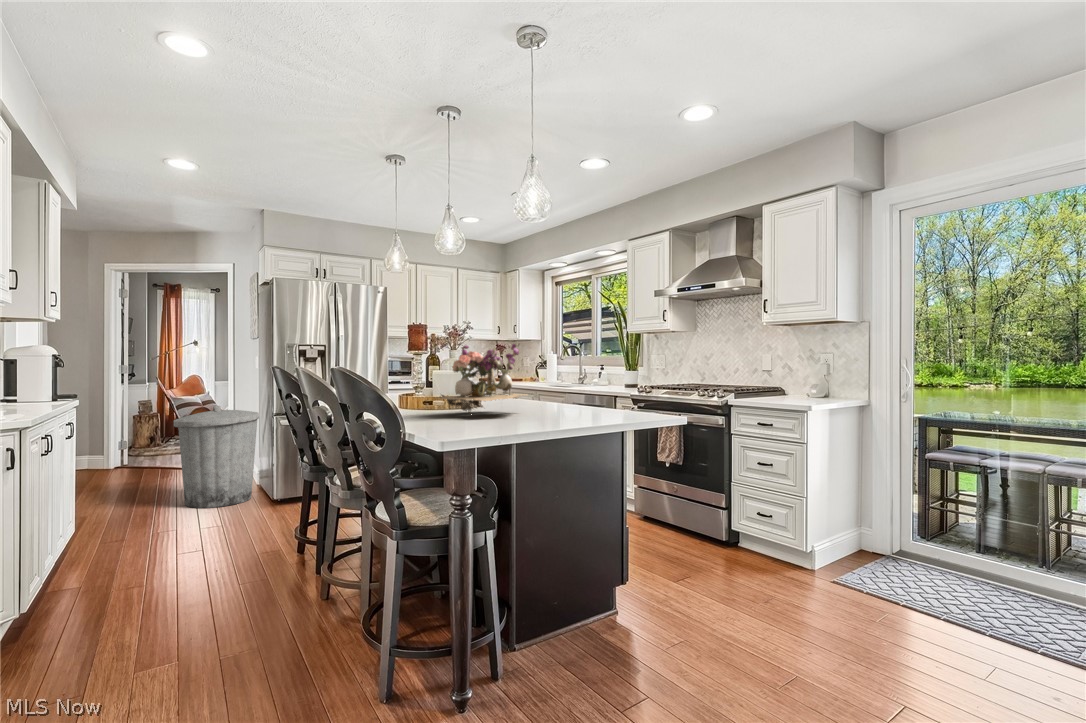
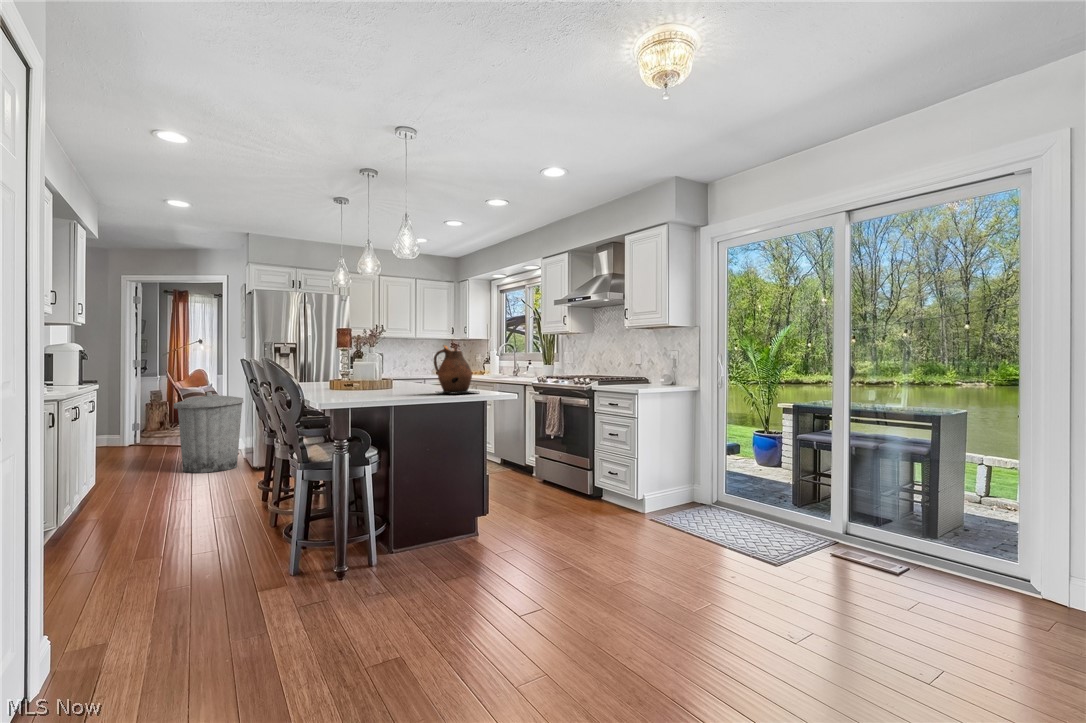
flower arrangement: present [437,343,527,413] -> none [343,342,413,392]
ceramic pitcher: none [566,346,633,418] -> present [434,345,476,394]

